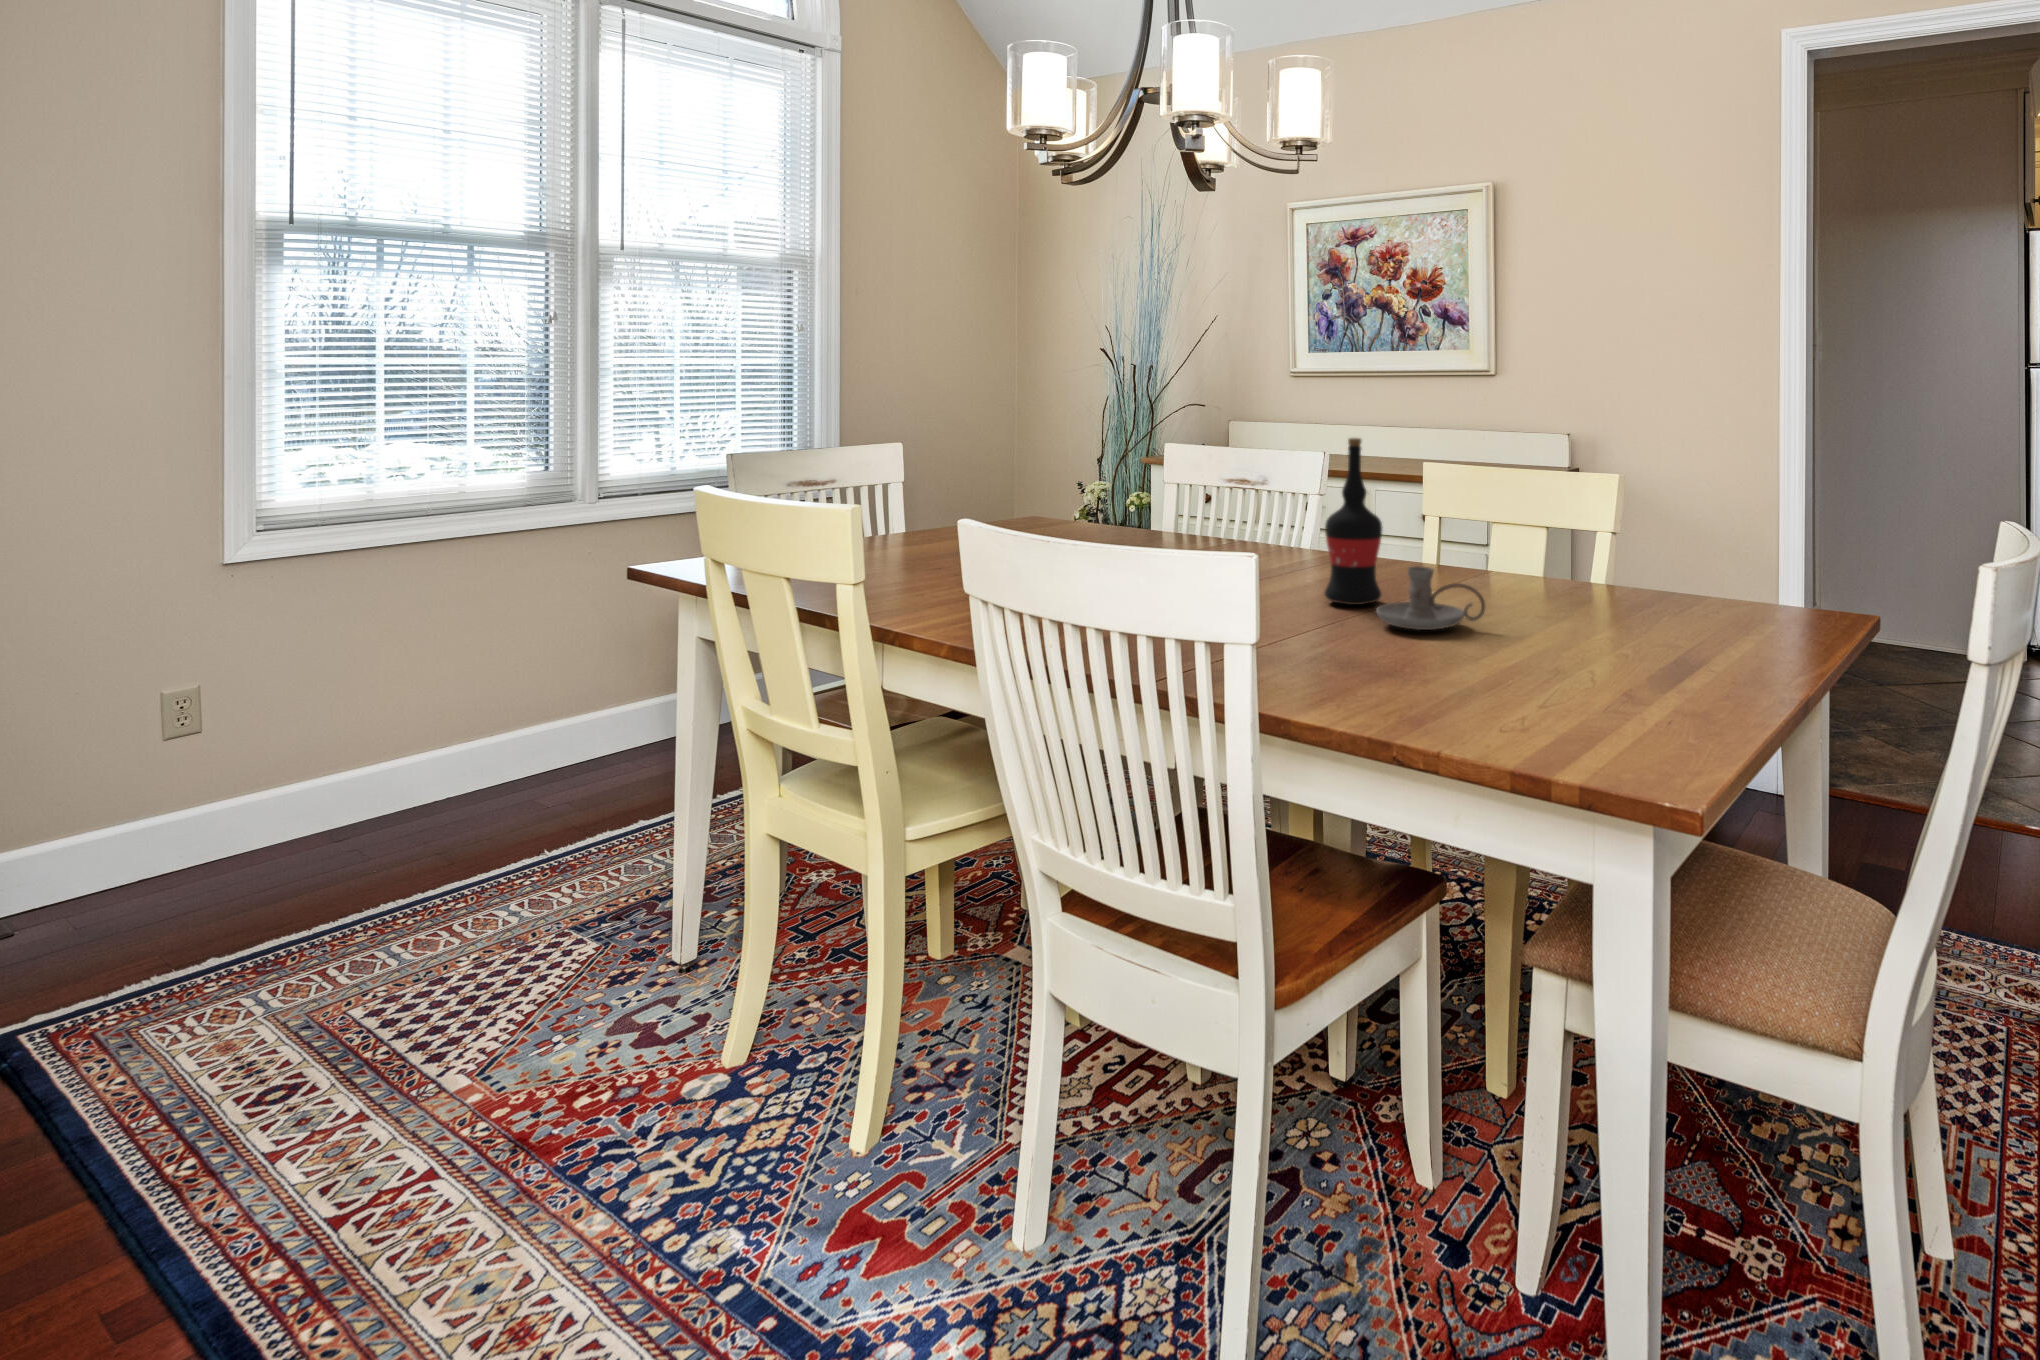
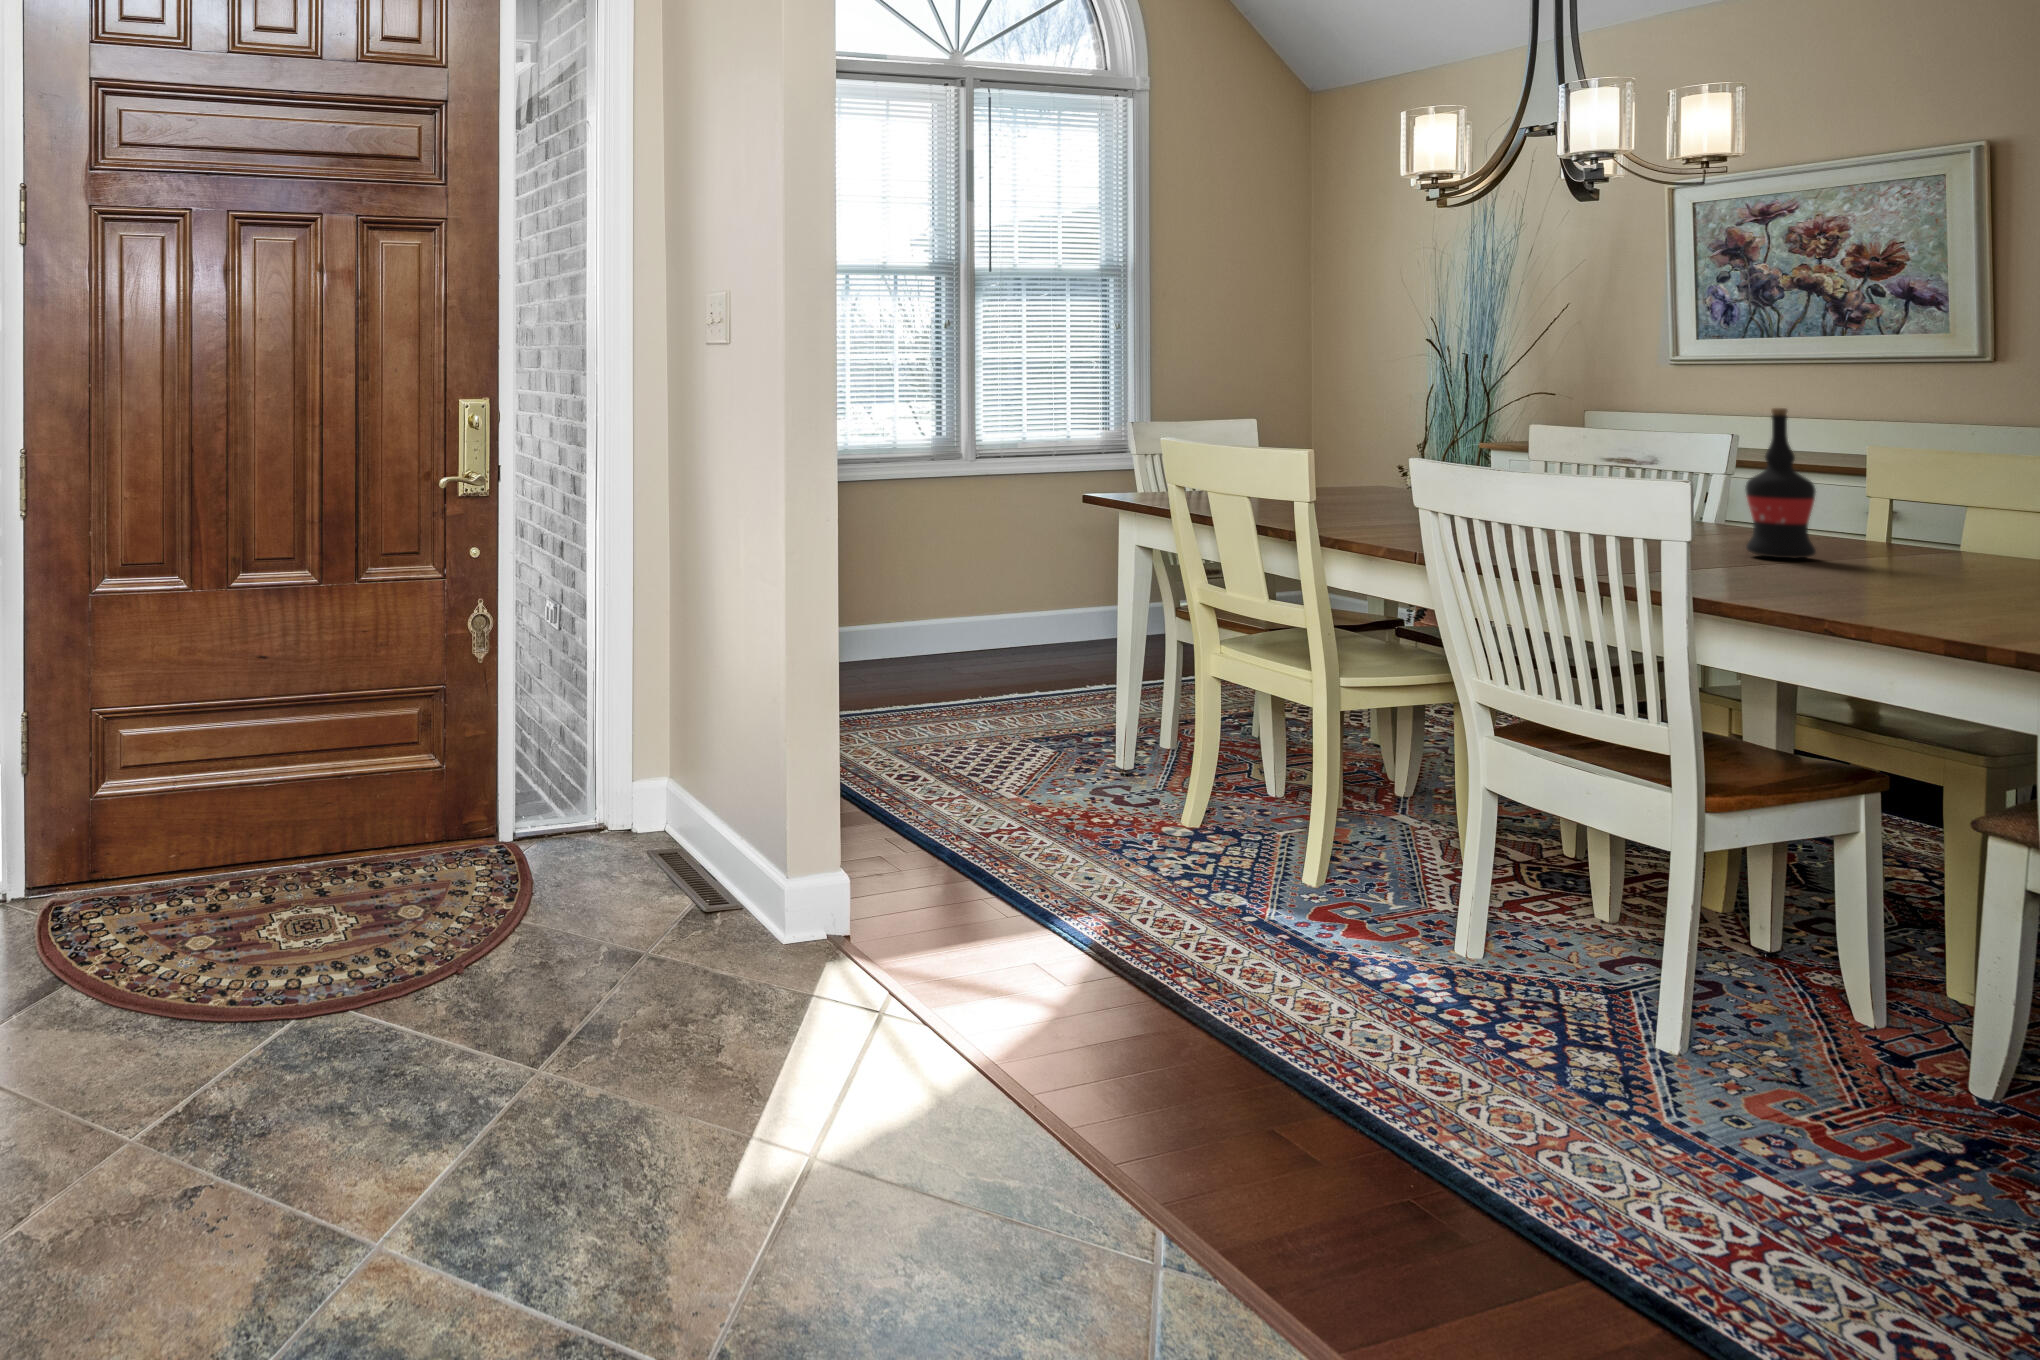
candle holder: present [1376,566,1485,630] -> none [1810,521,1947,575]

